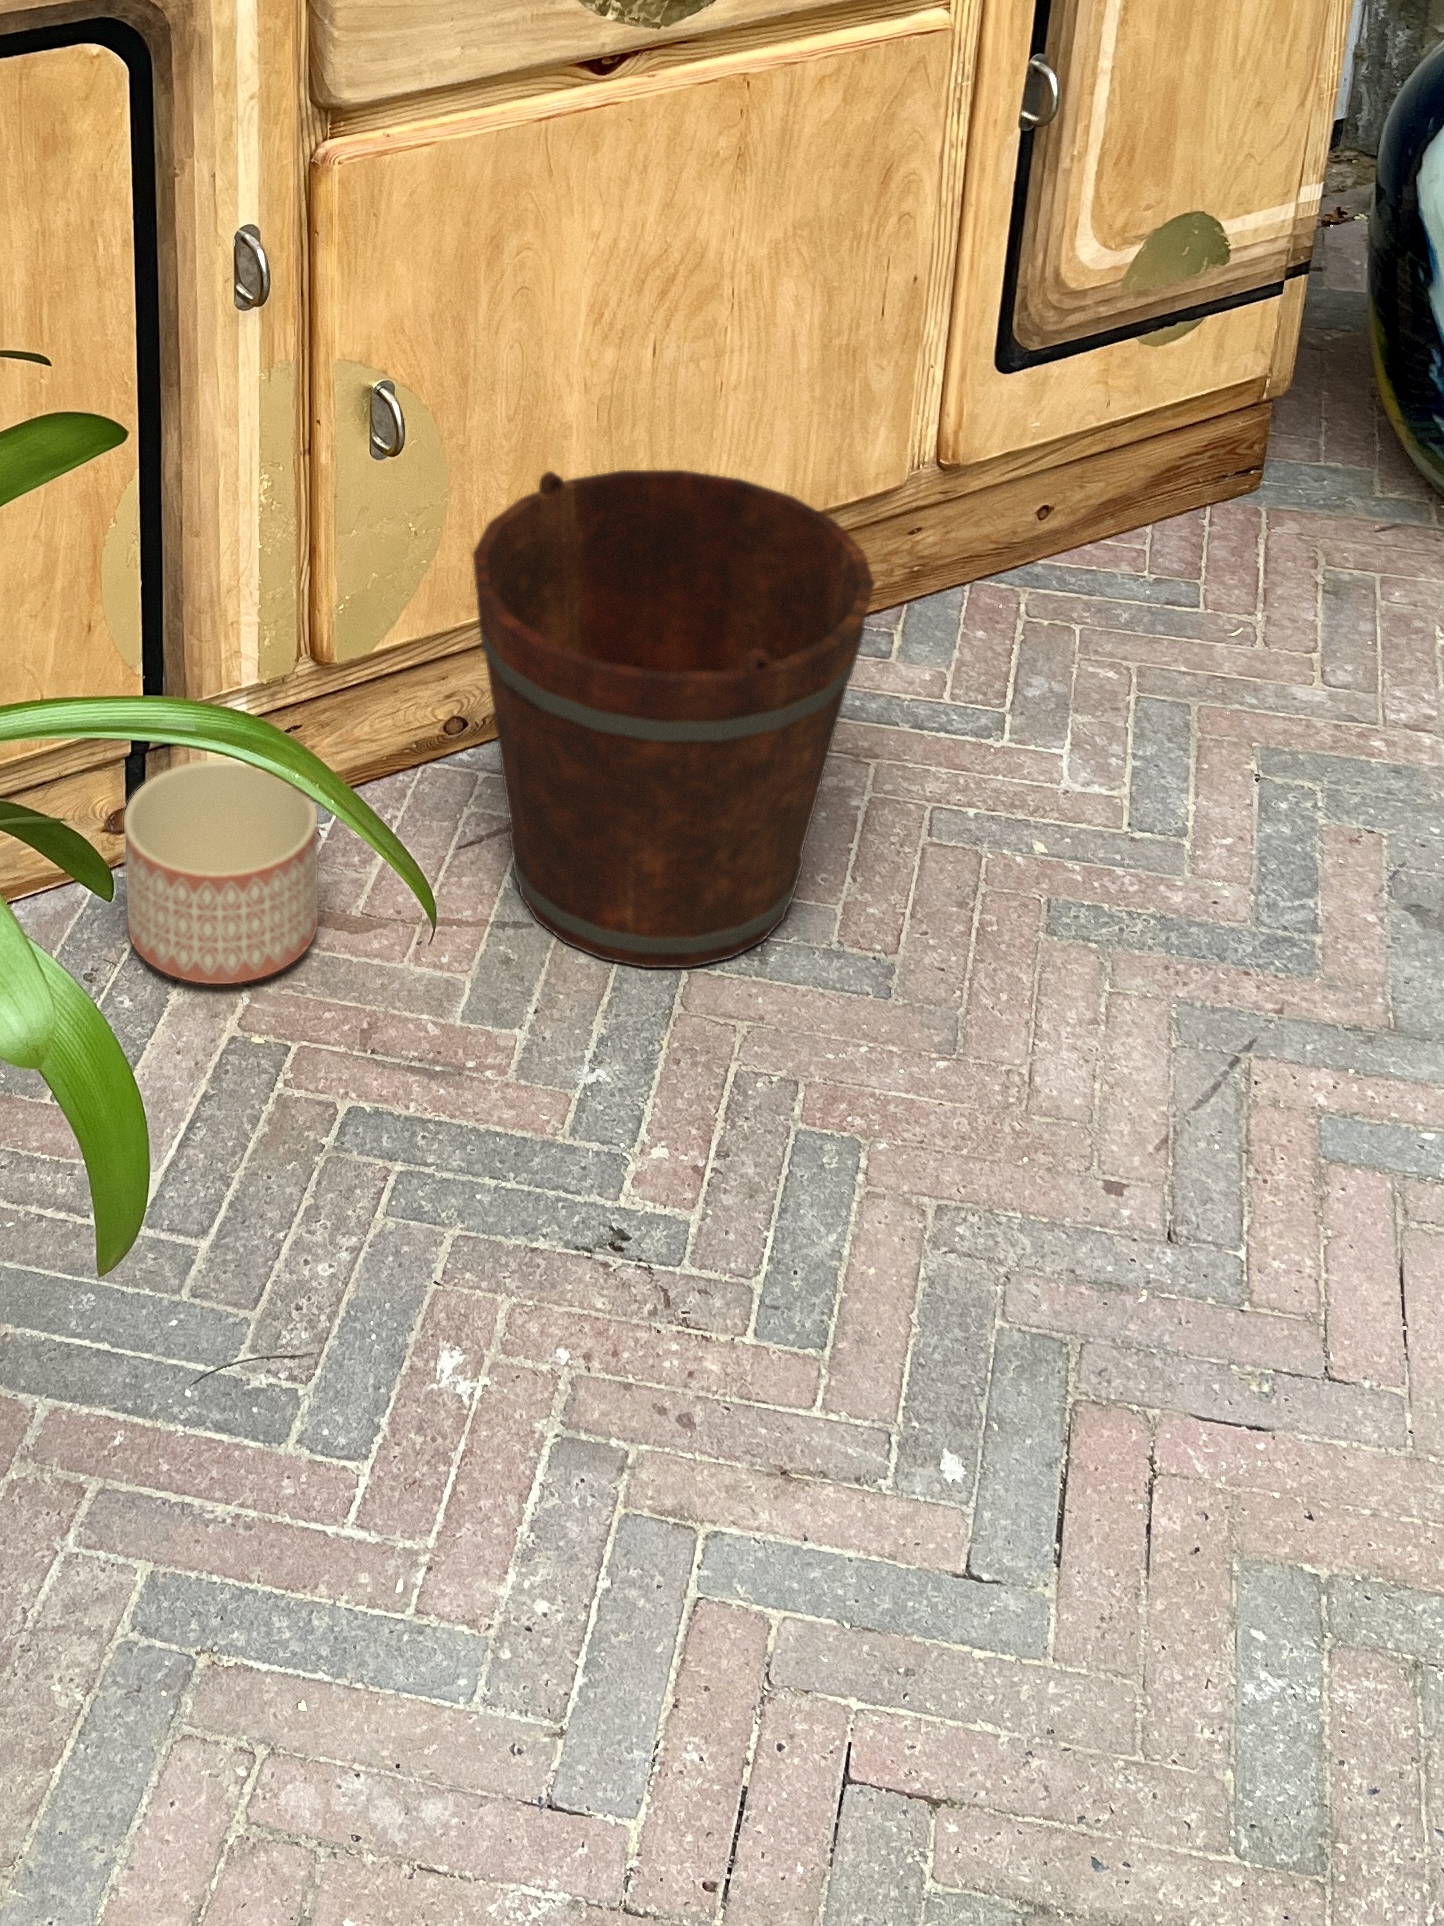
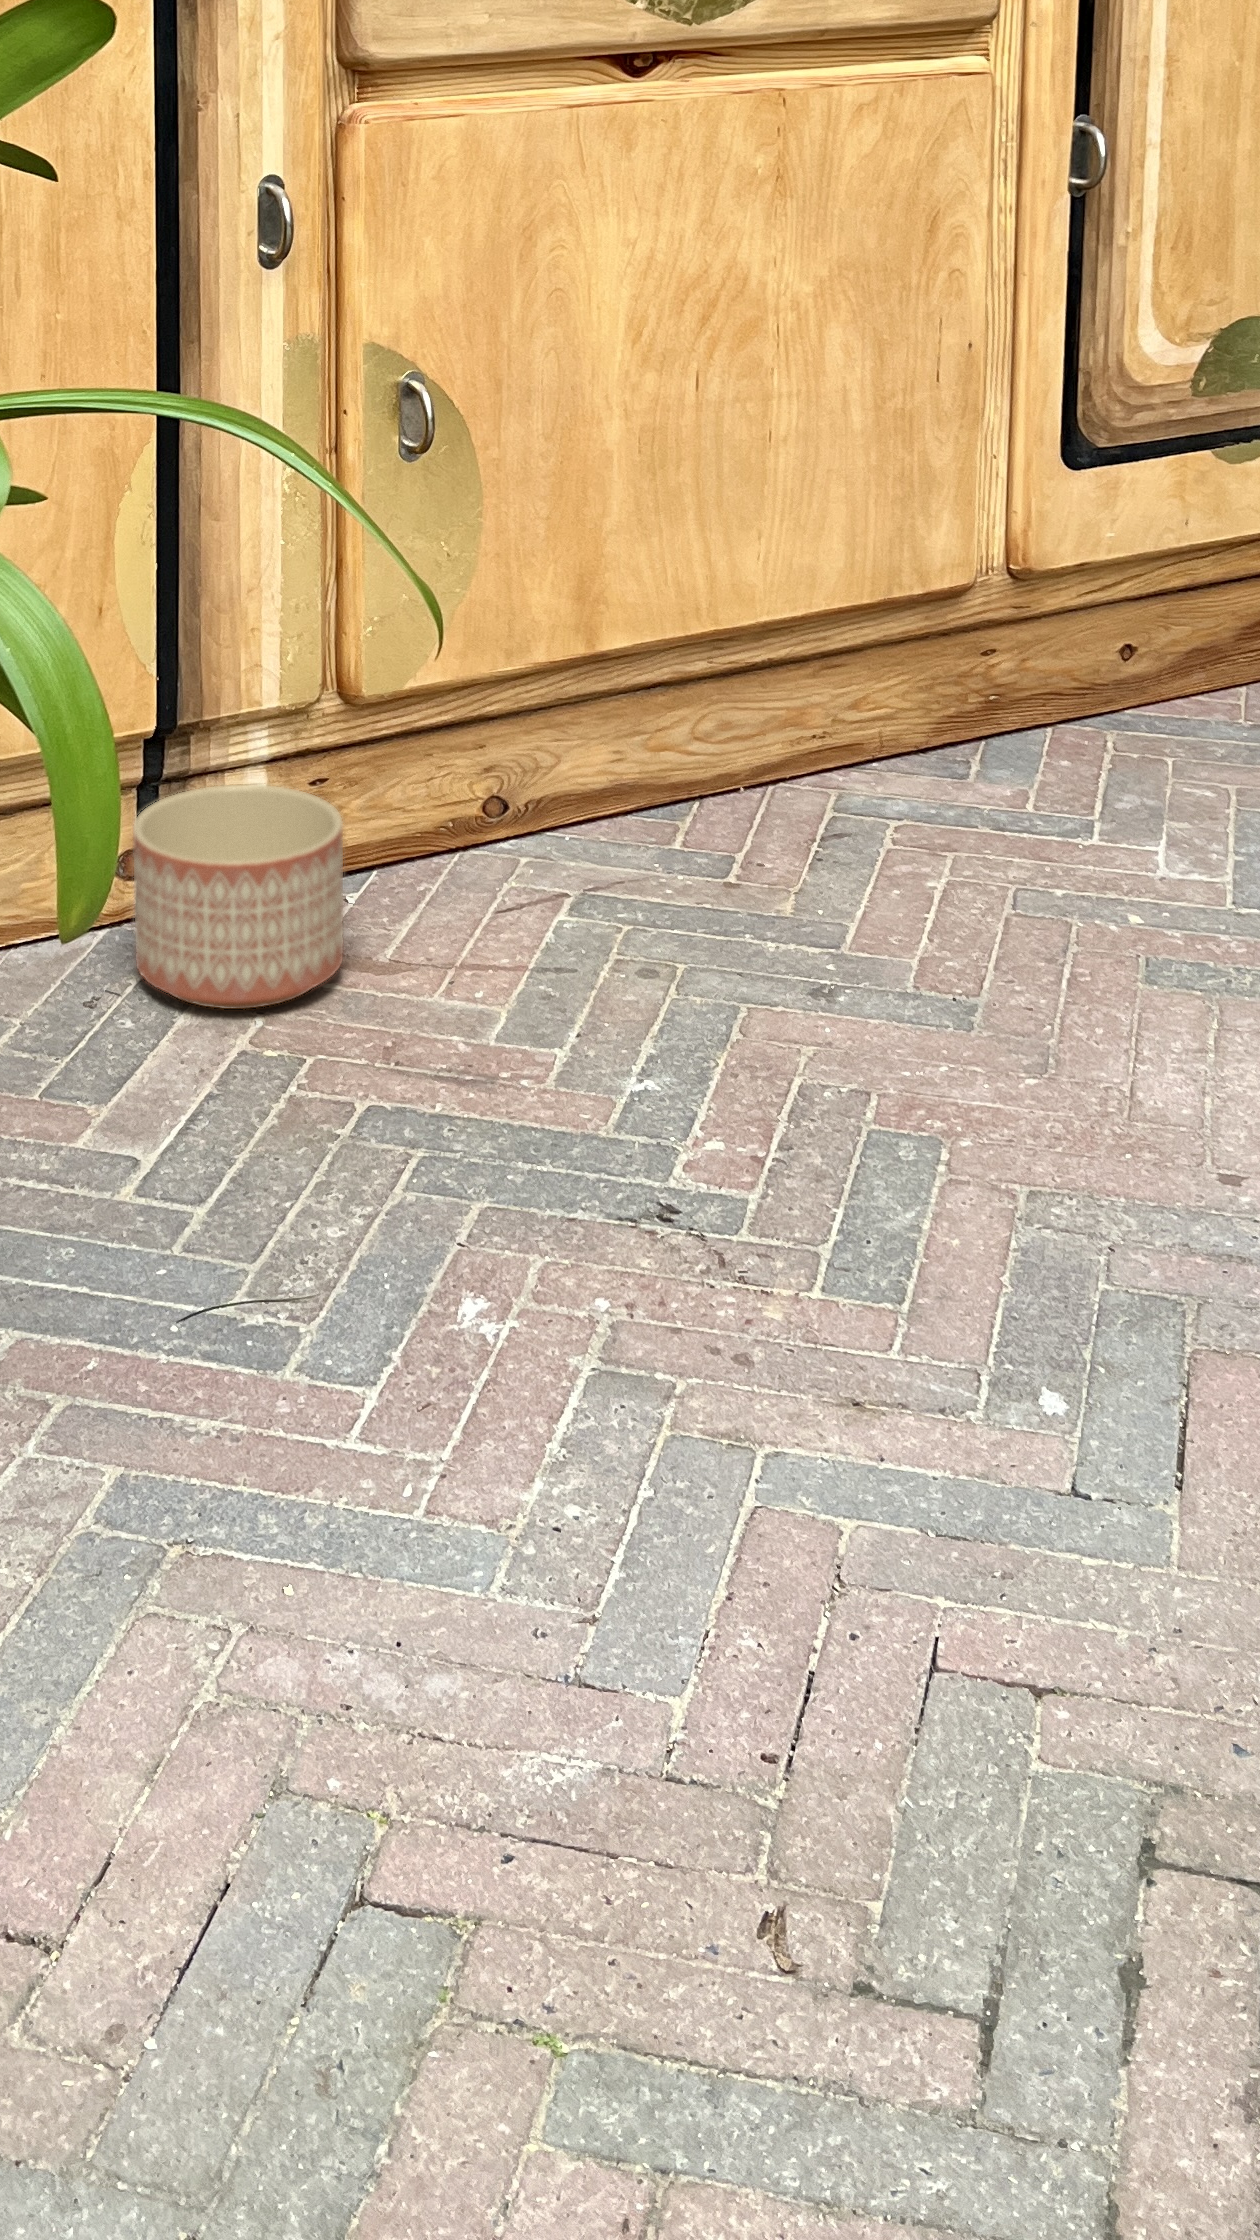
bucket: present [473,470,874,968] -> none [508,488,934,1001]

